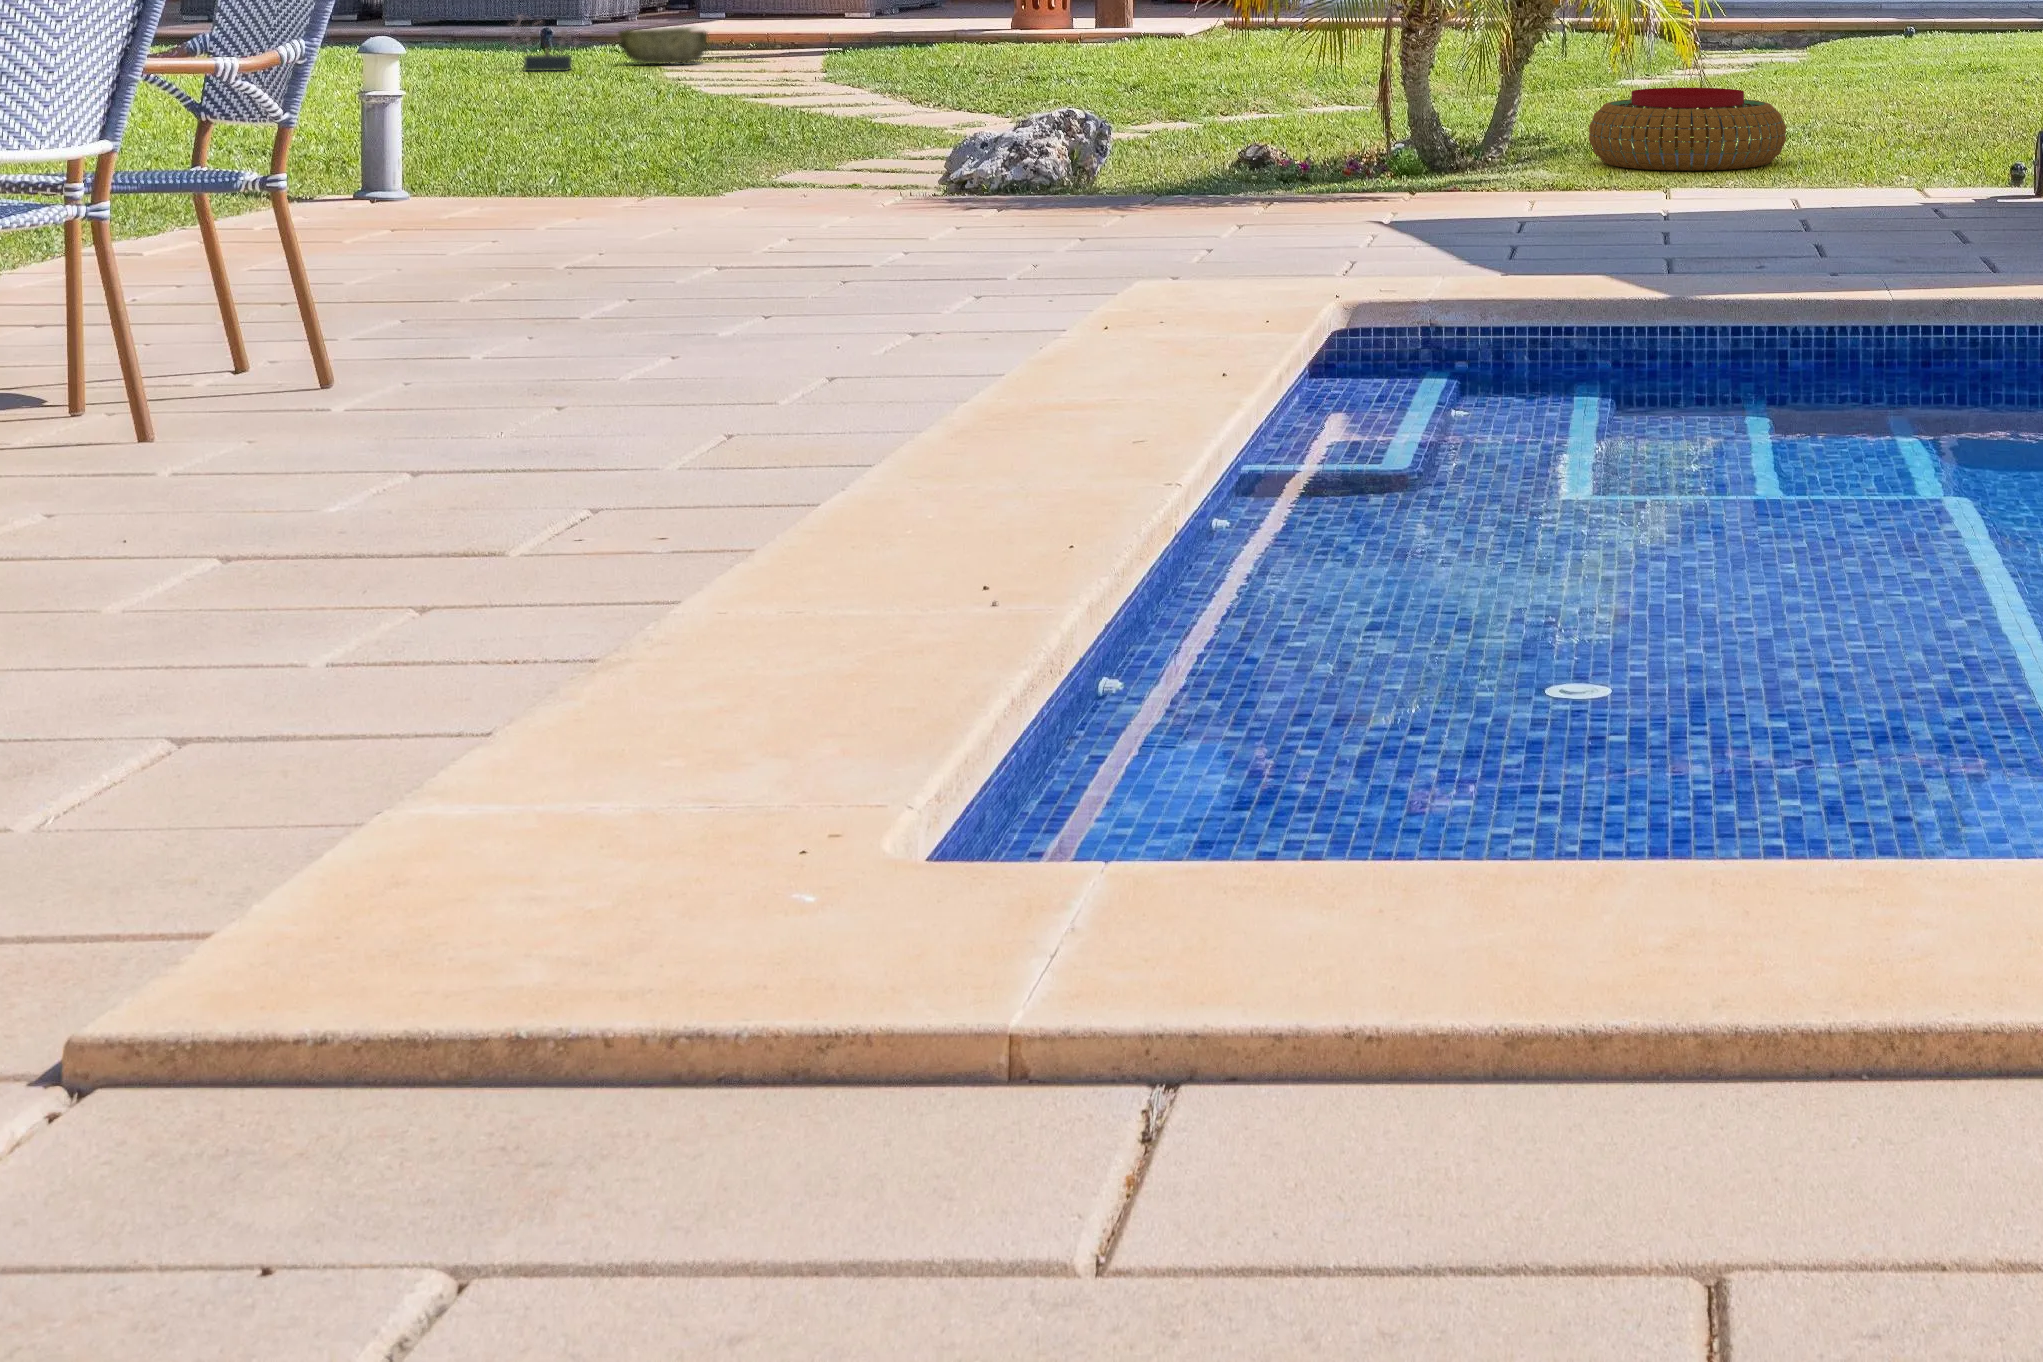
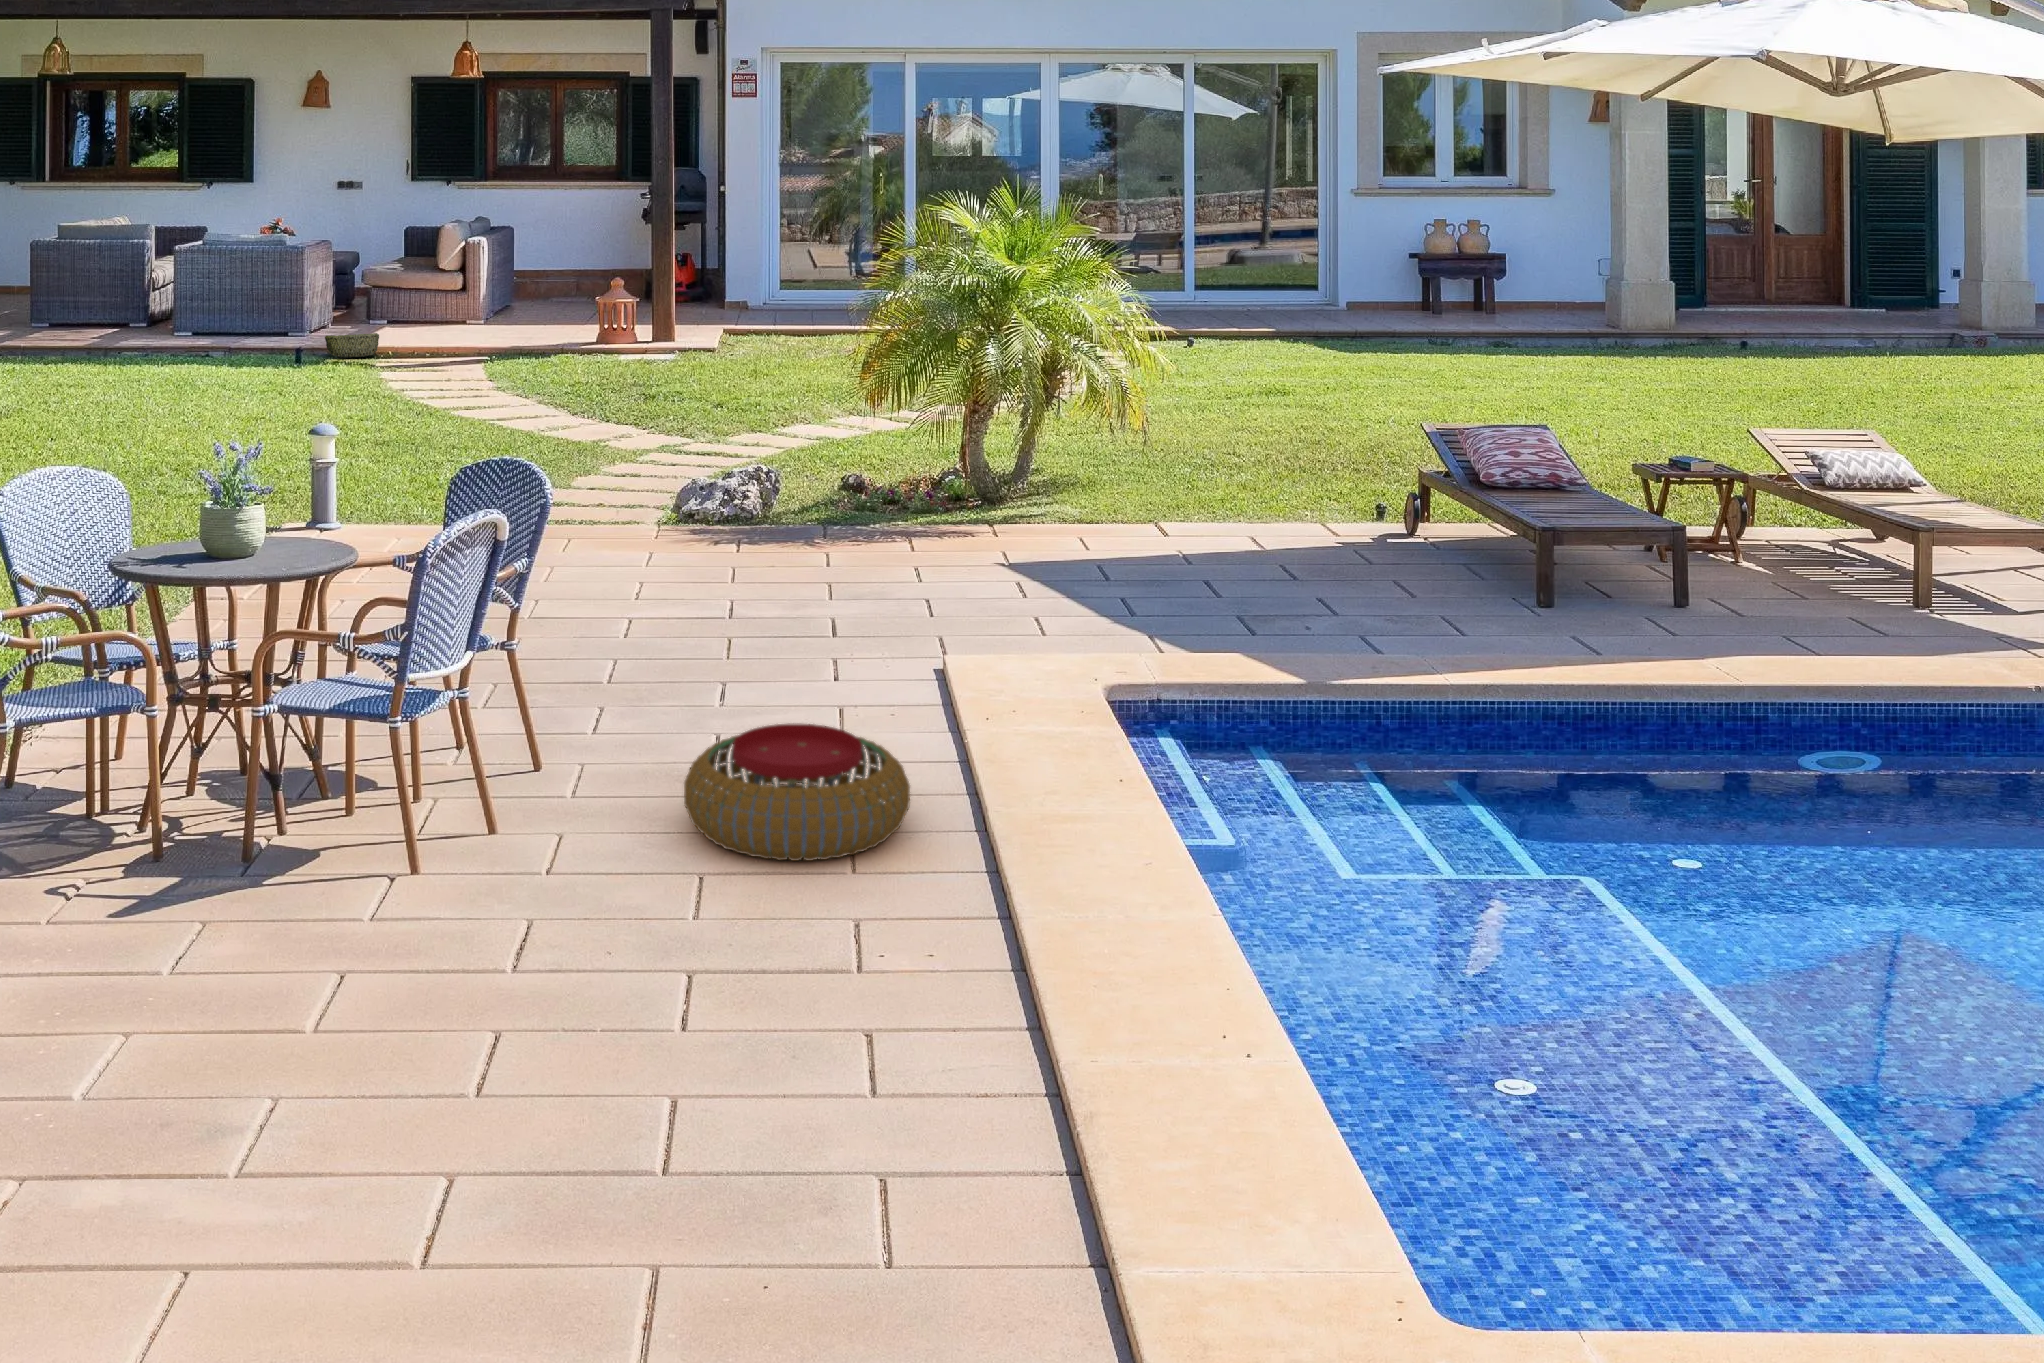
decorative plant: present [510,16,577,71] -> none [261,328,307,367]
pouf: present [1589,88,1786,171] -> present [684,723,910,861]

